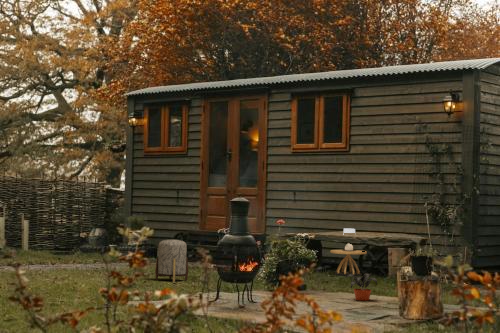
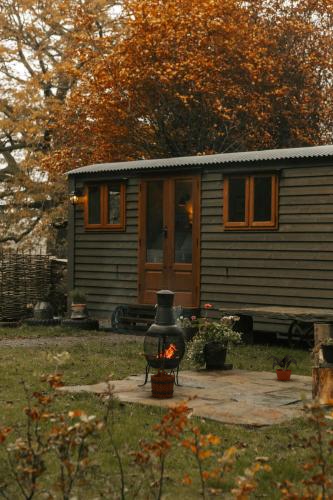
side table: present [330,229,367,276] -> none [260,304,295,350]
stool: present [155,240,188,282] -> none [95,321,126,361]
wooden bucket: none [220,266,247,313] -> present [150,356,175,398]

